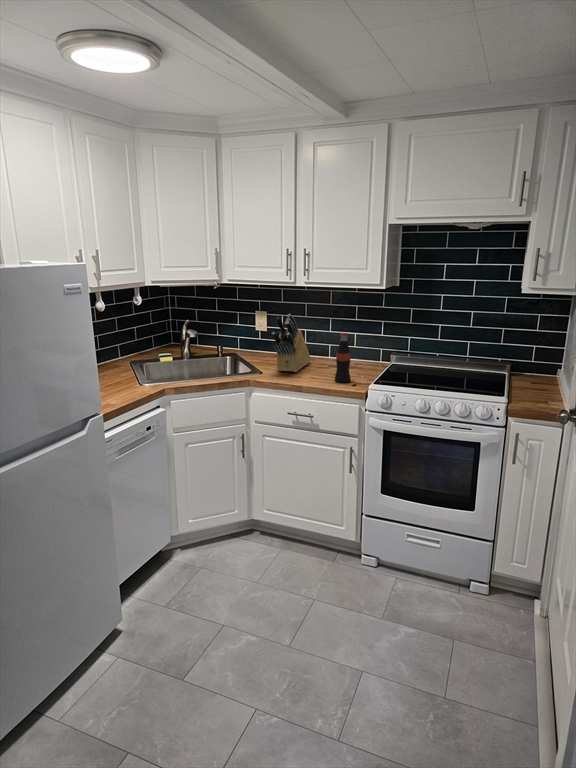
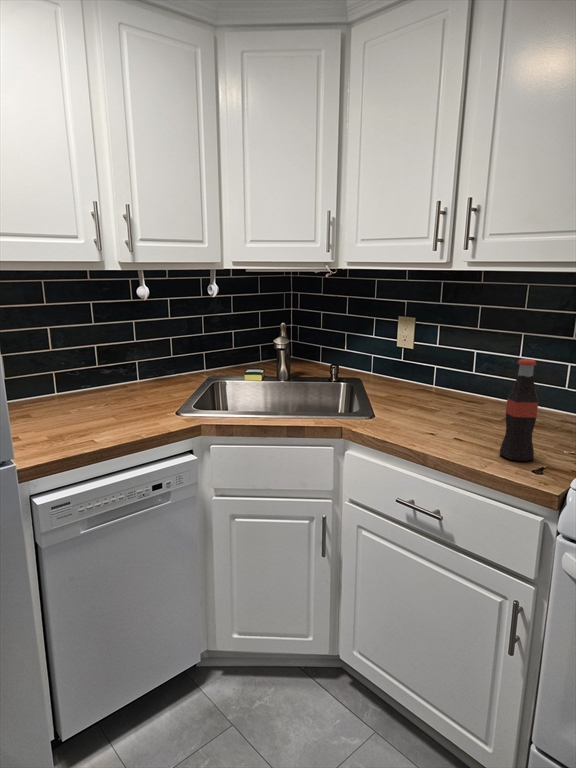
knife block: present [272,314,310,372] -> none [389,318,474,423]

